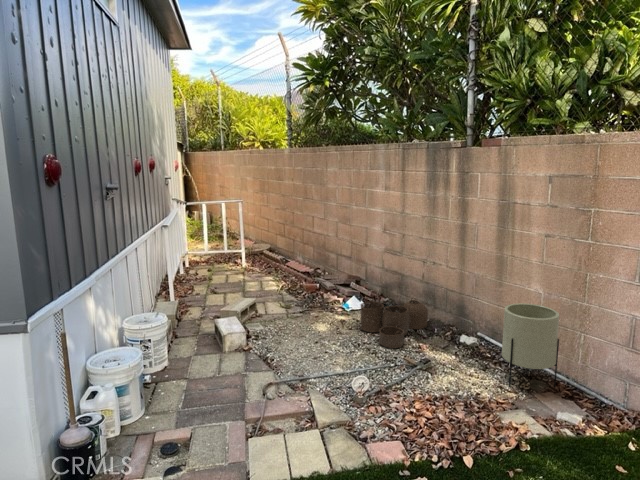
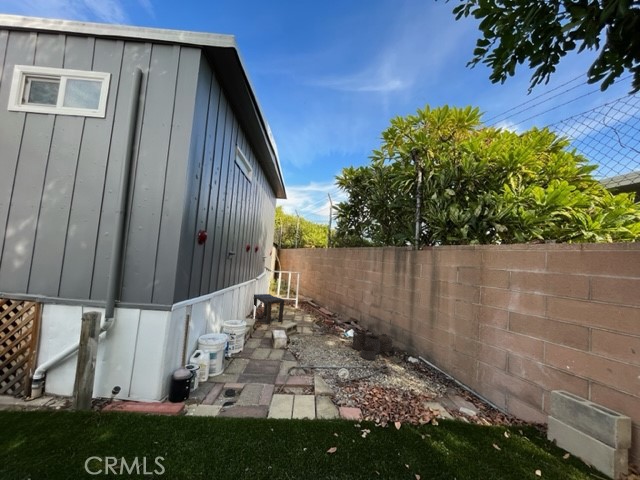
bench: none [162,248,226,304] -> present [254,294,285,324]
planter: present [502,303,560,387] -> none [430,338,463,394]

